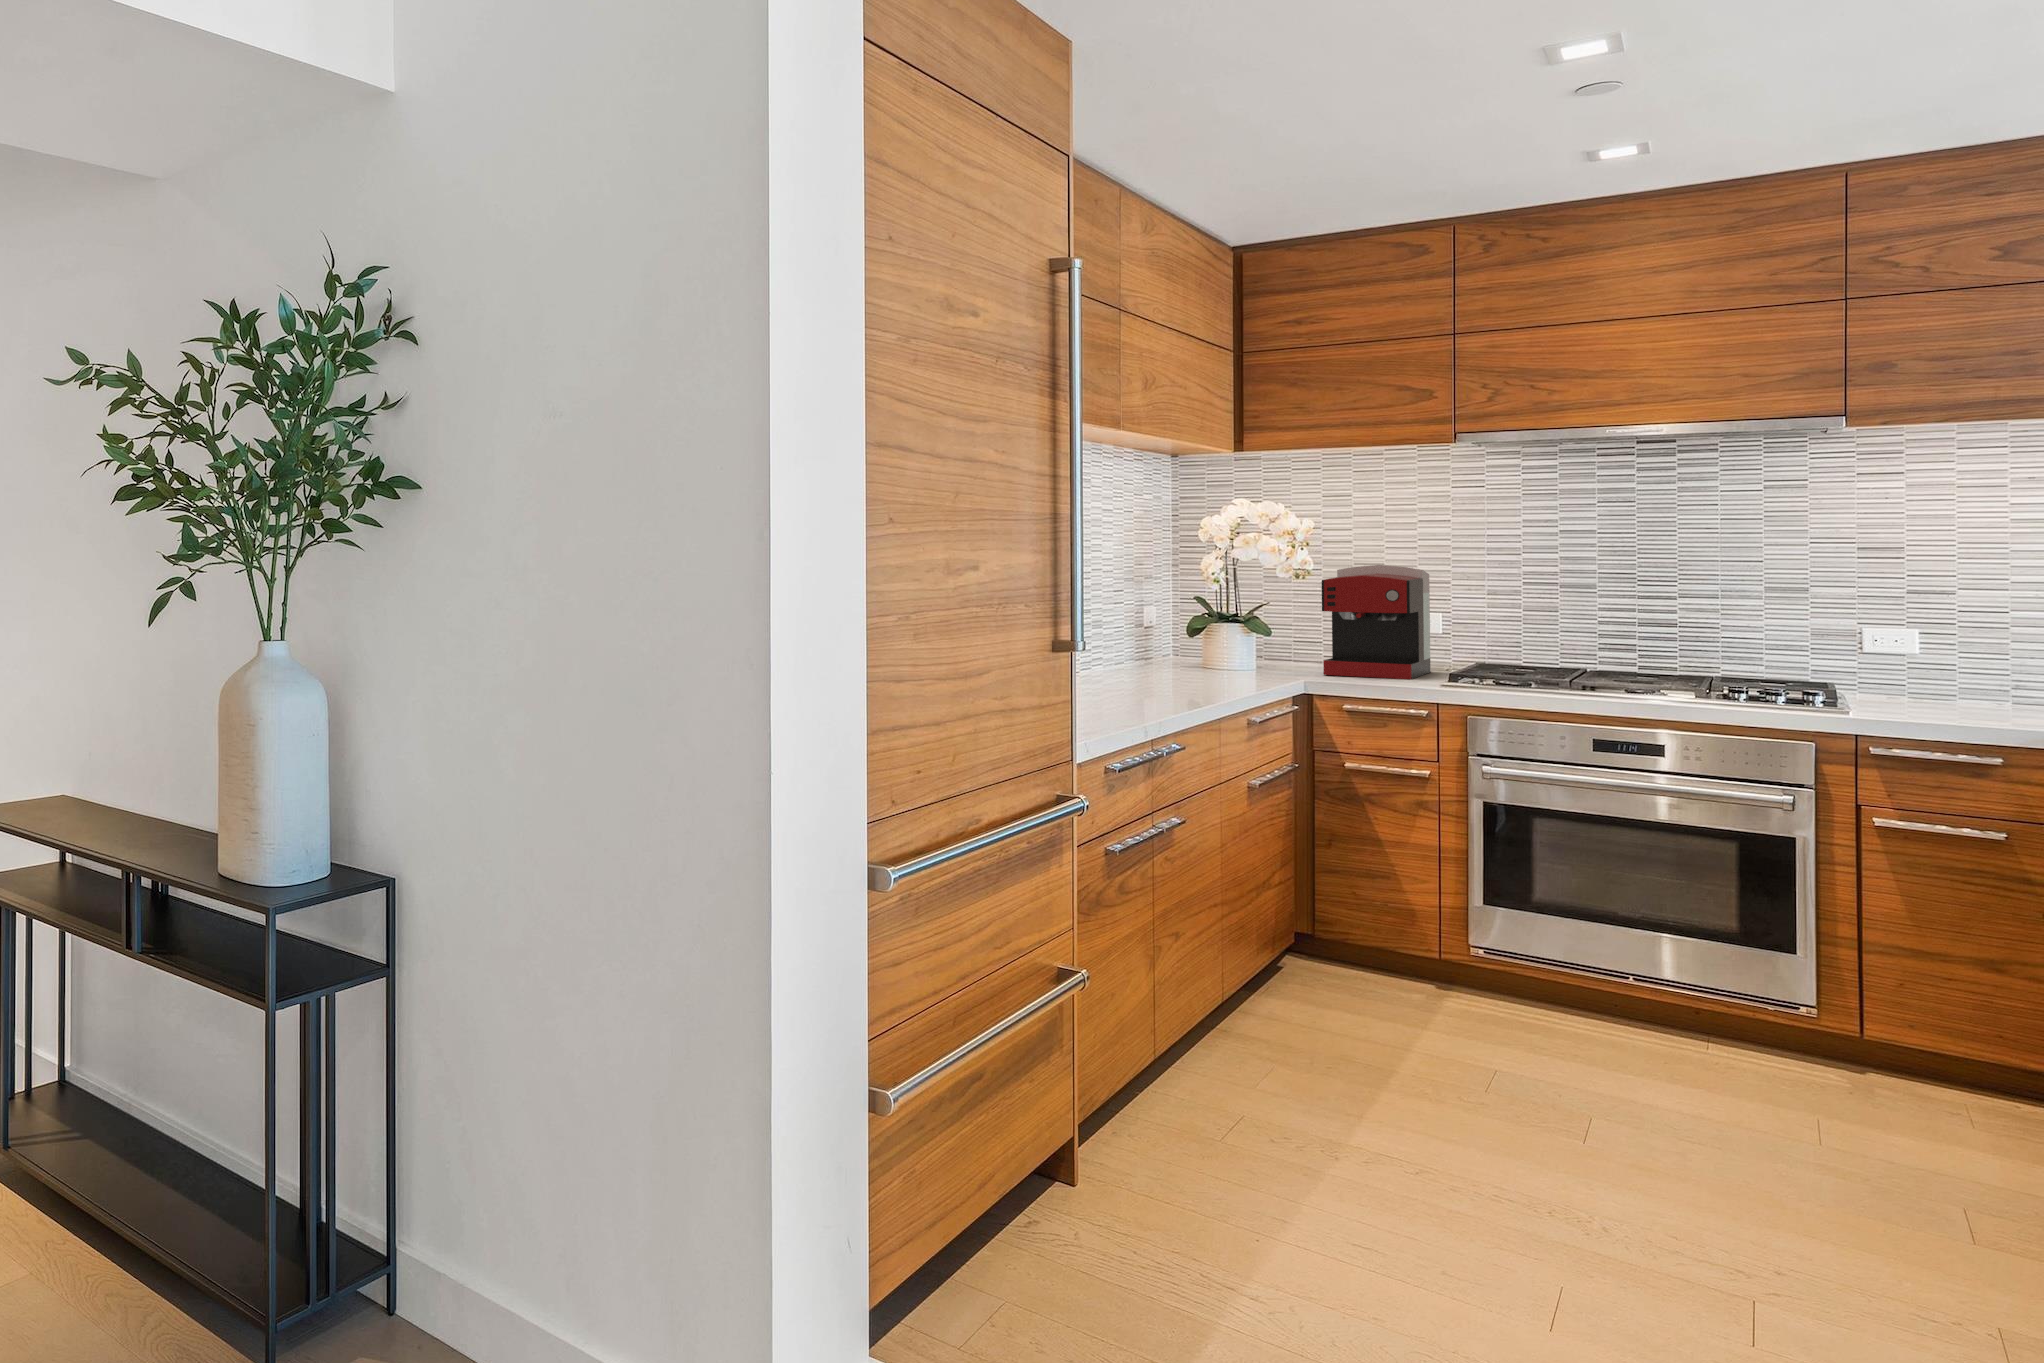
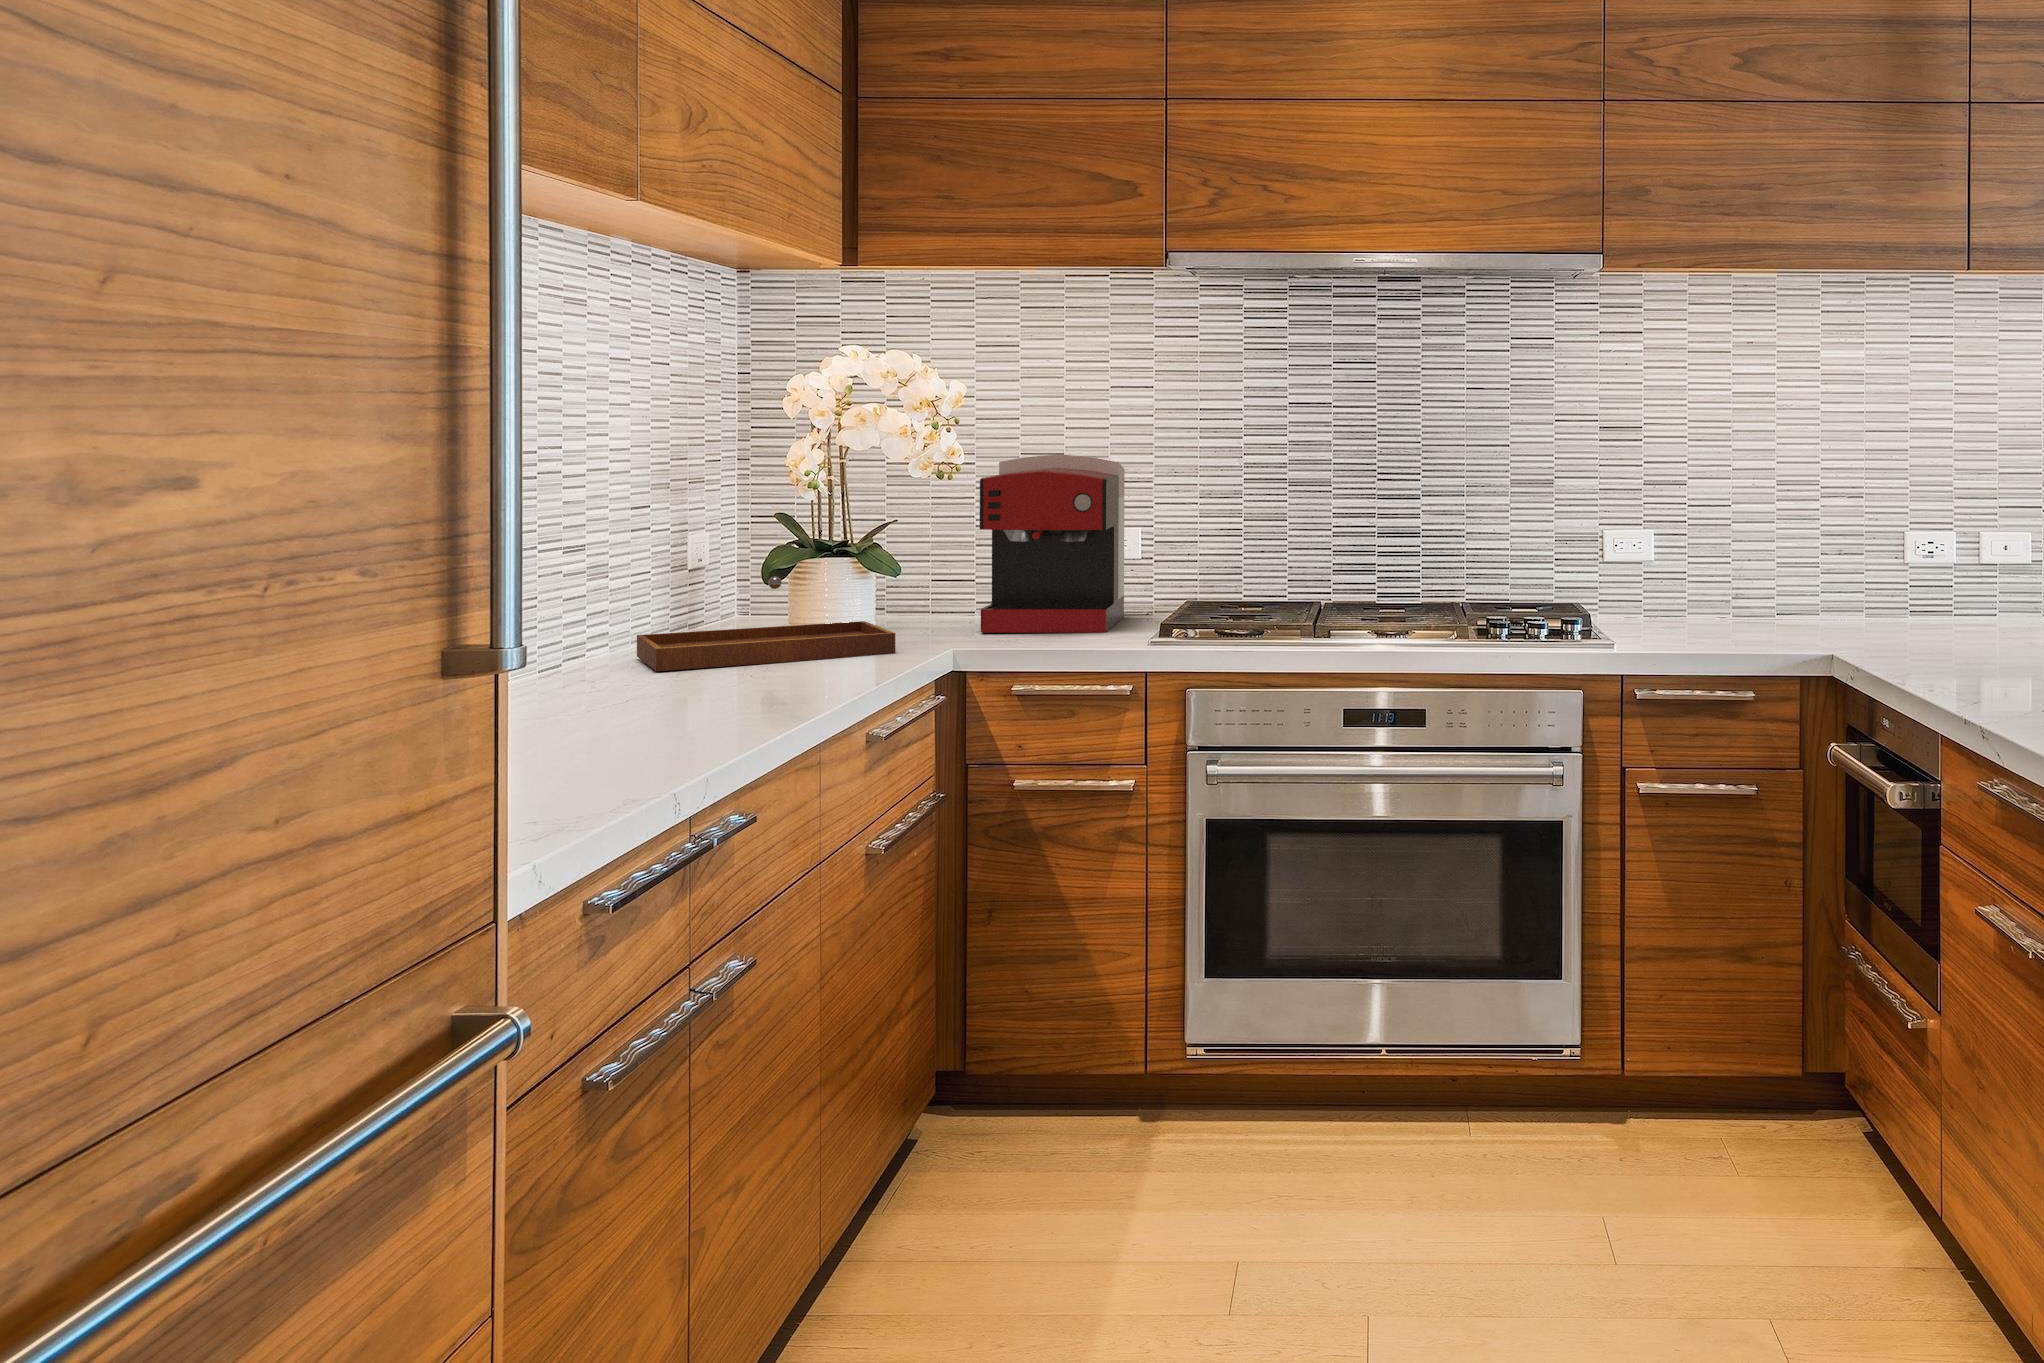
tray: none [1119,634,1266,682] -> present [637,576,895,671]

